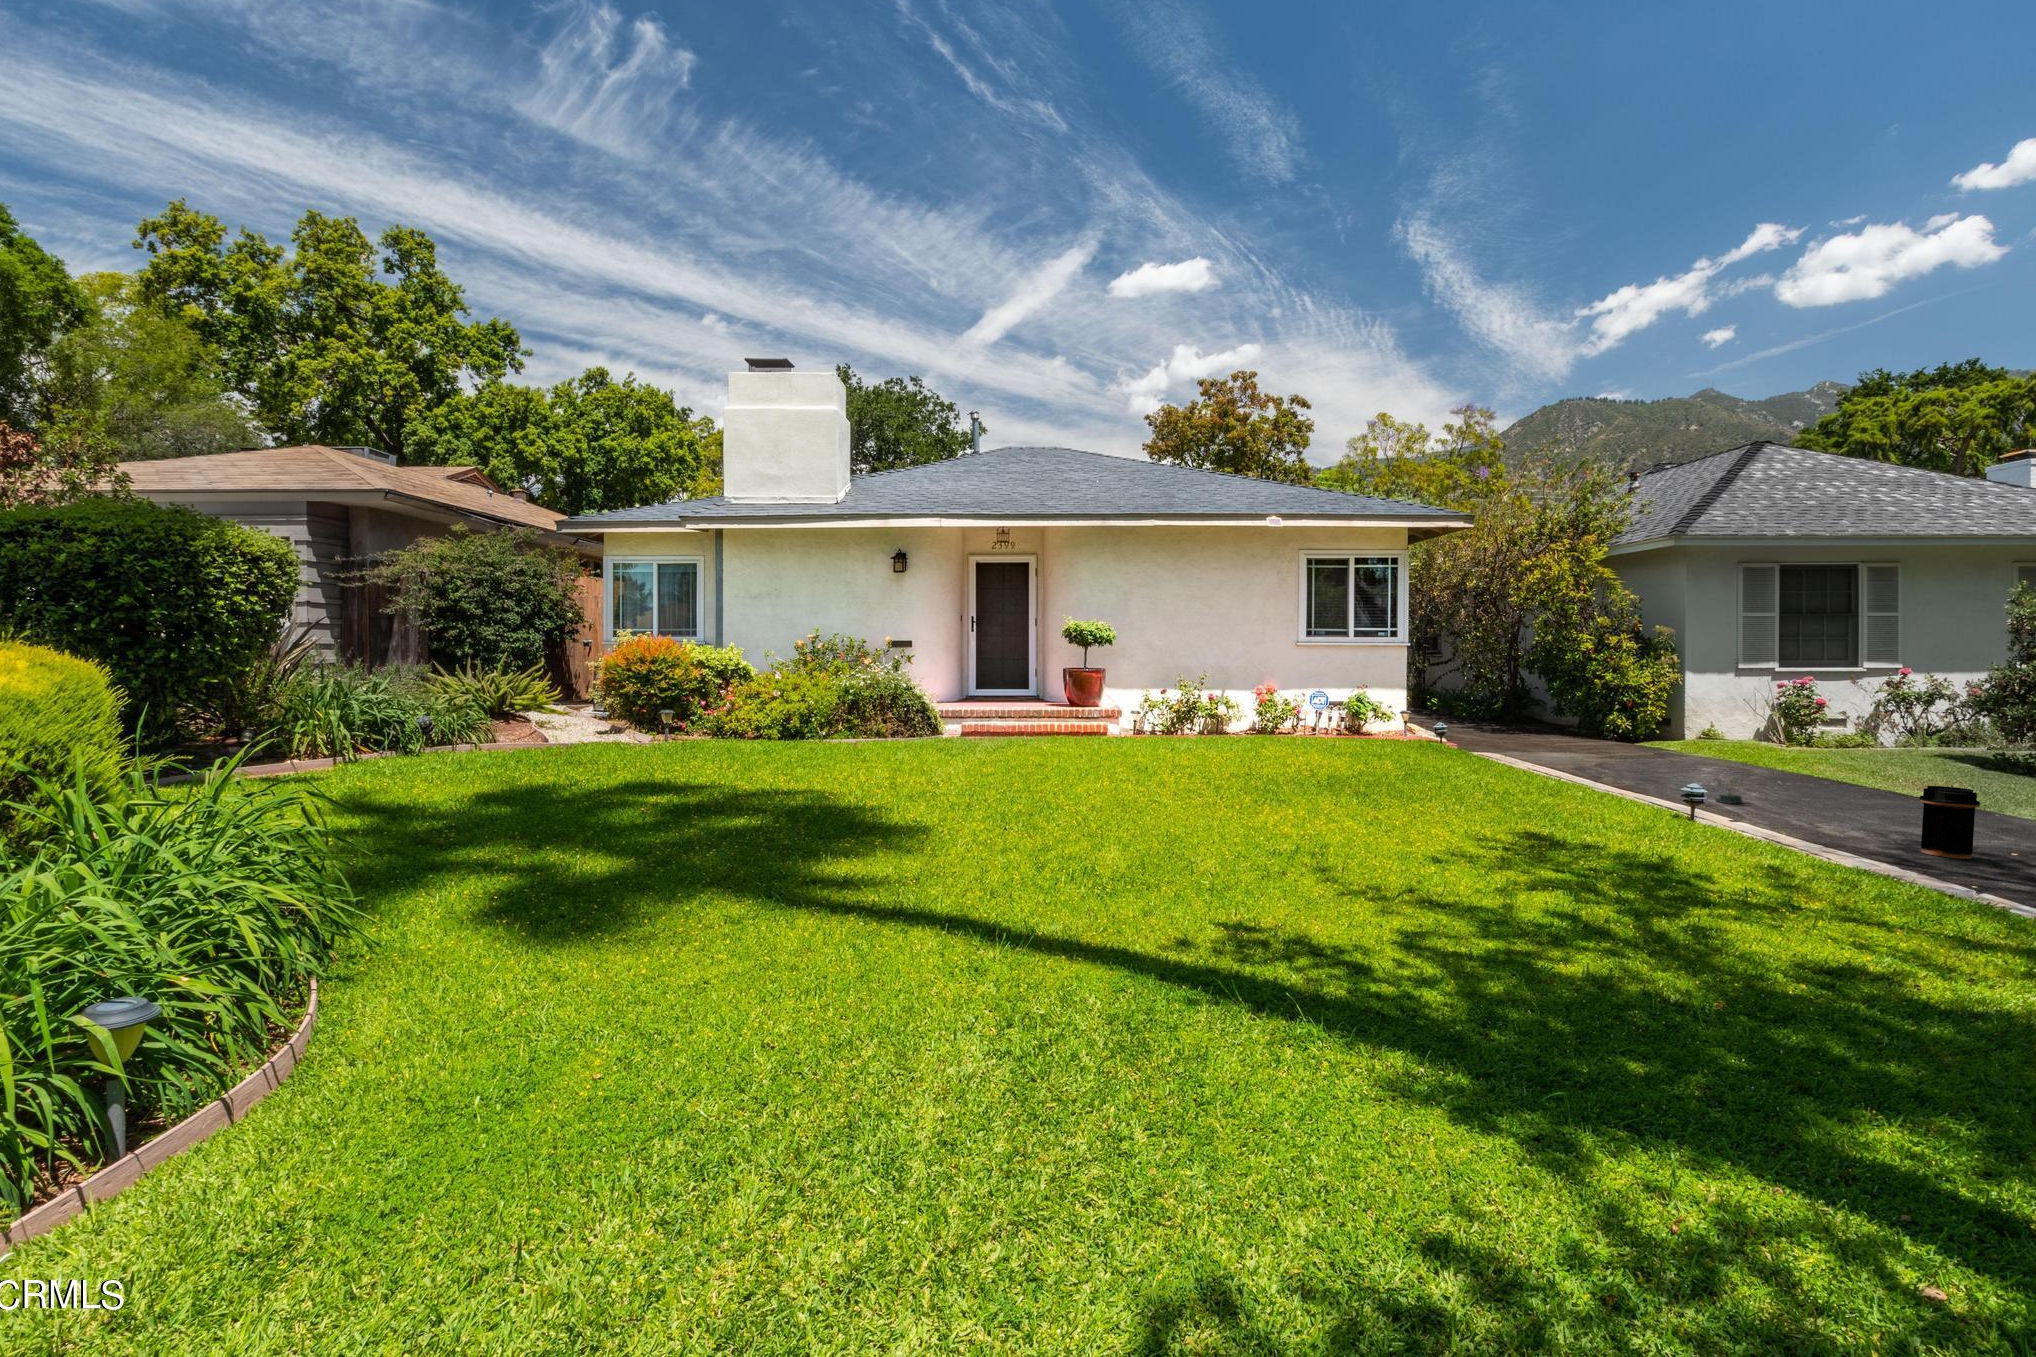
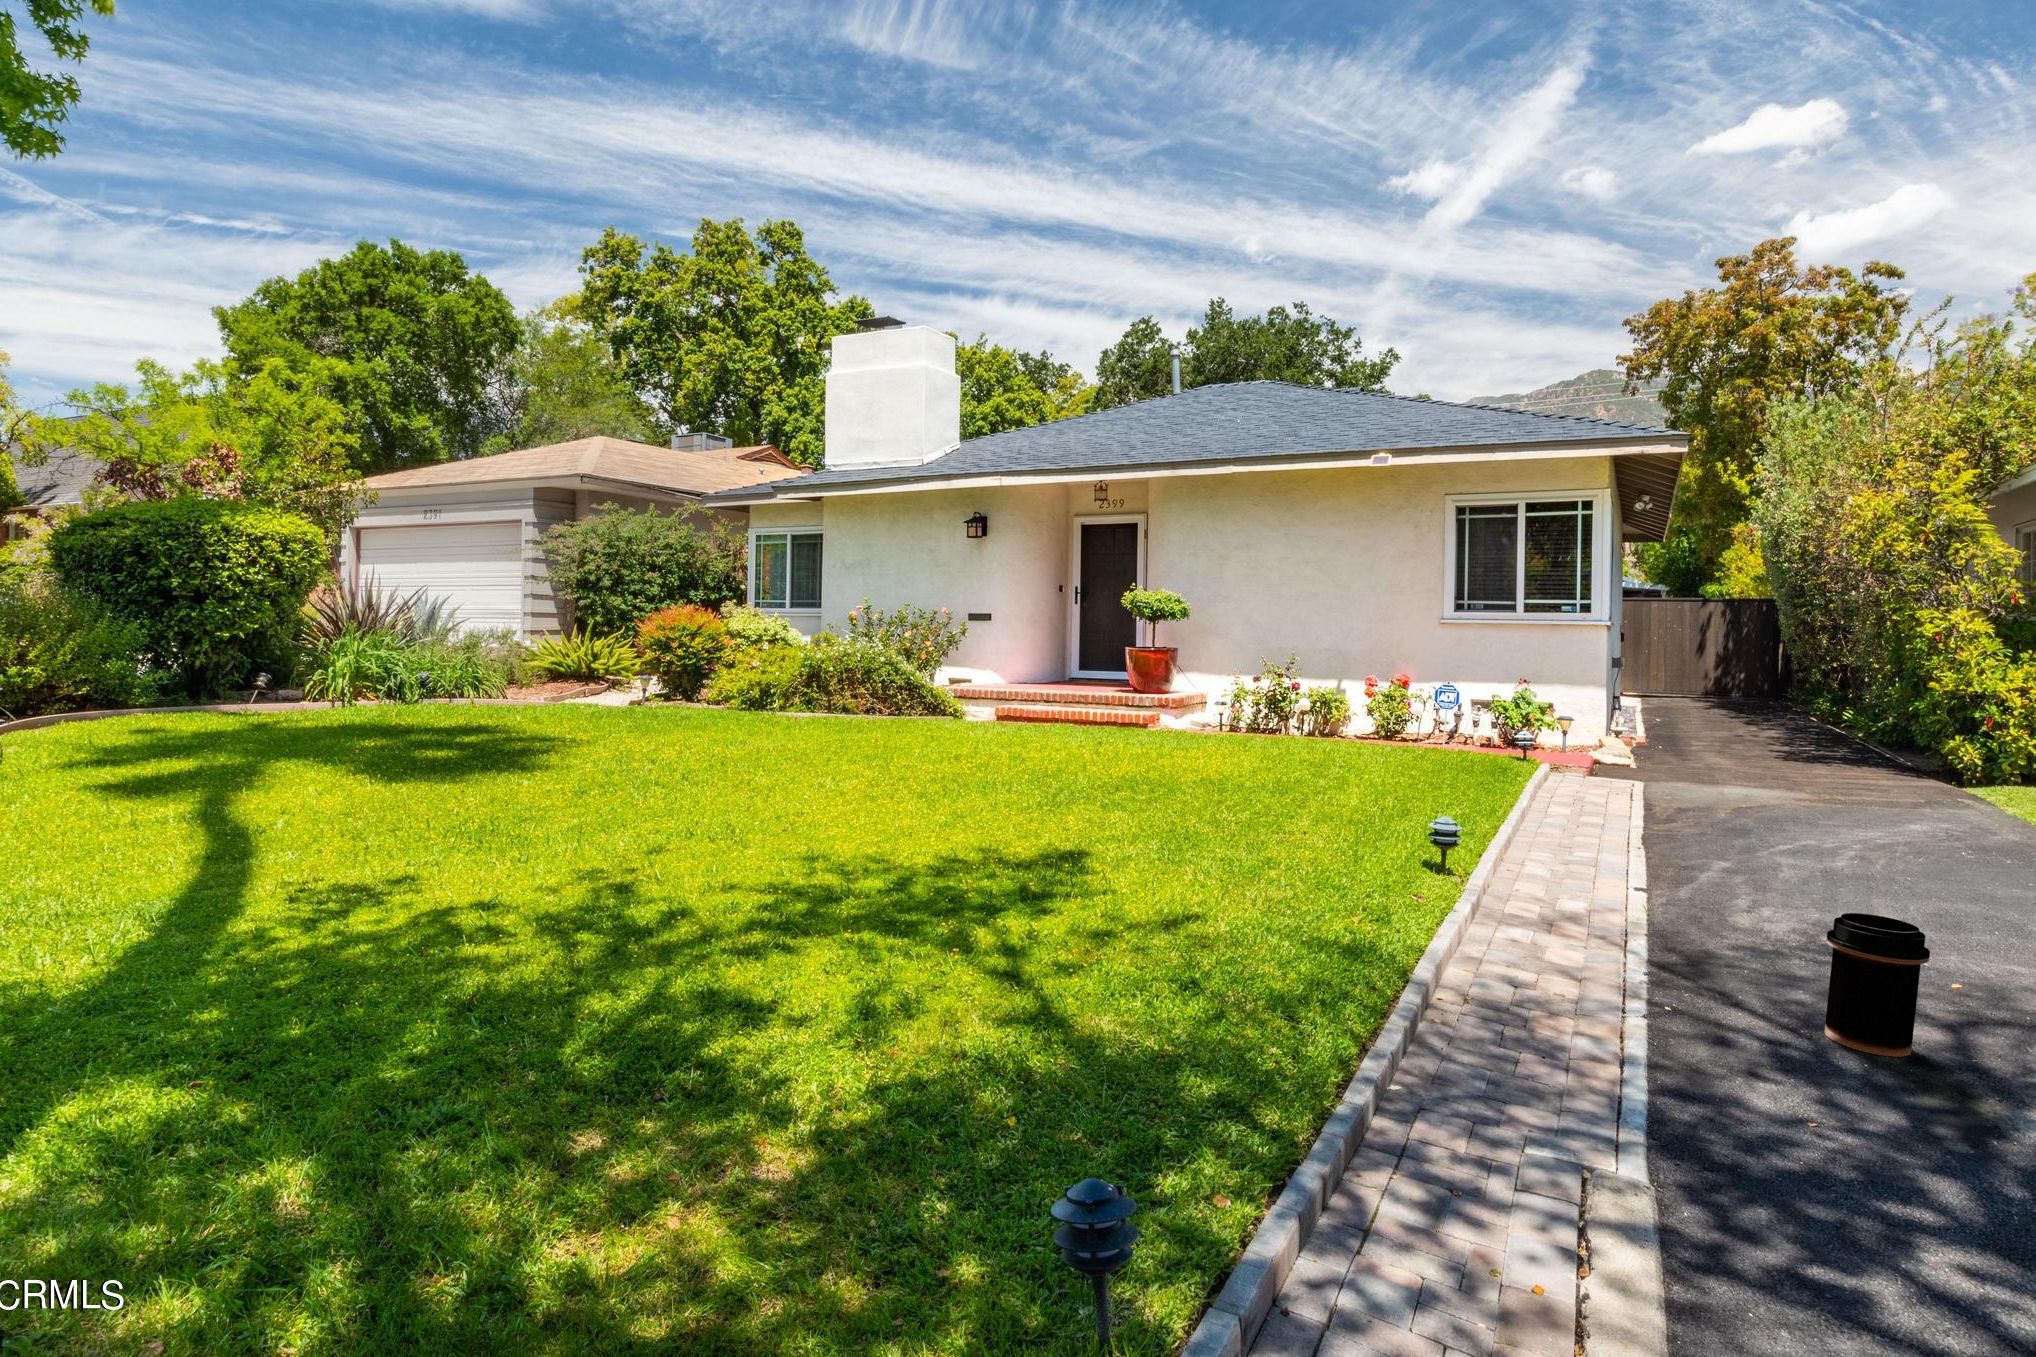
decorative plant: present [1715,777,1742,804] -> none [1760,851,1826,905]

